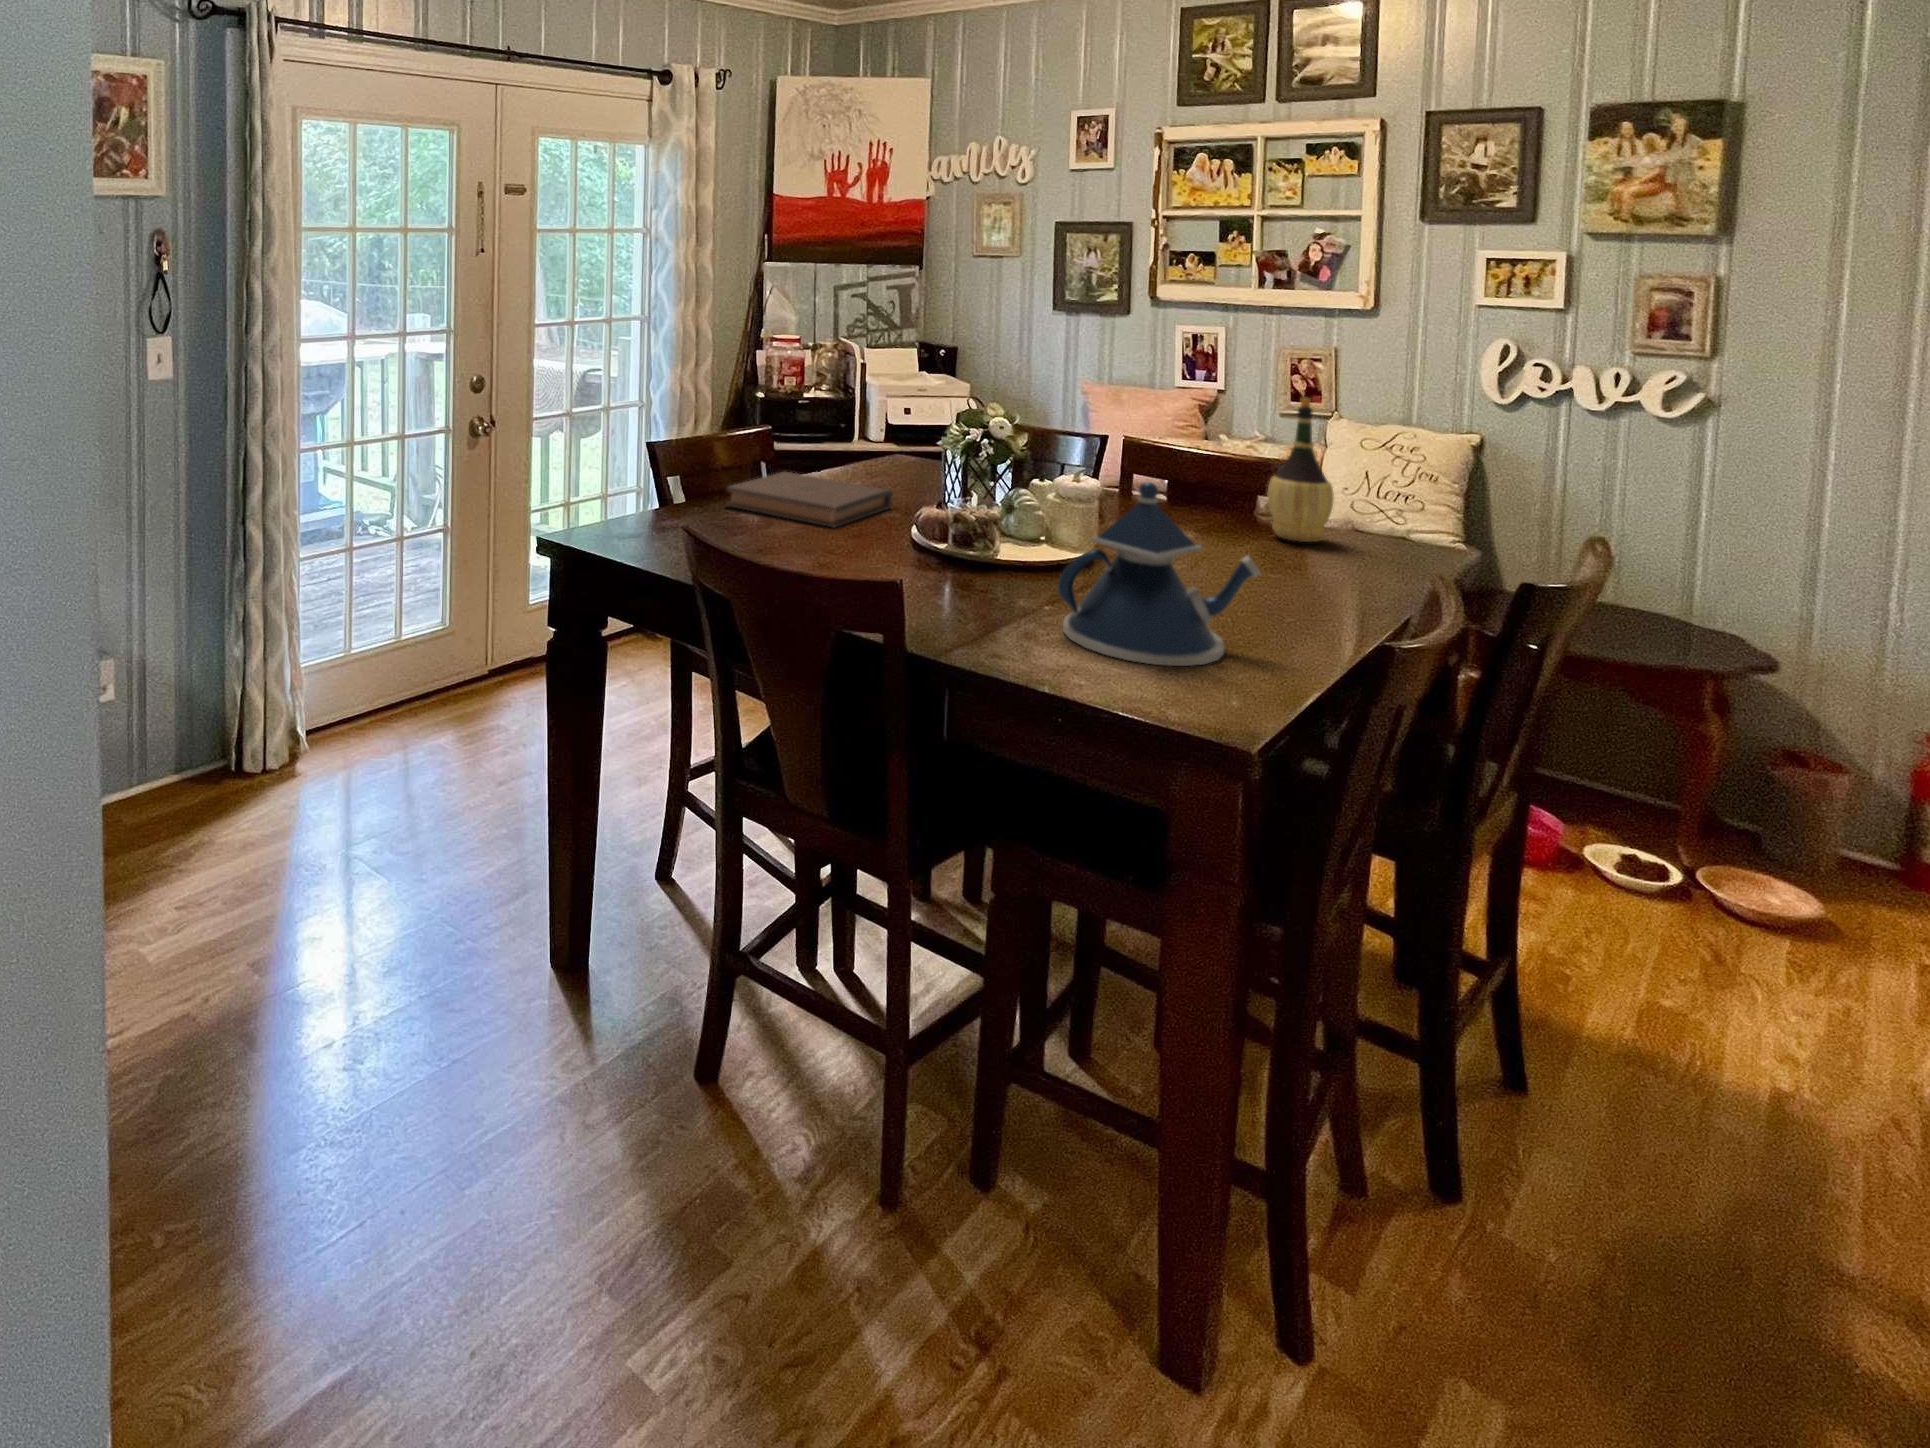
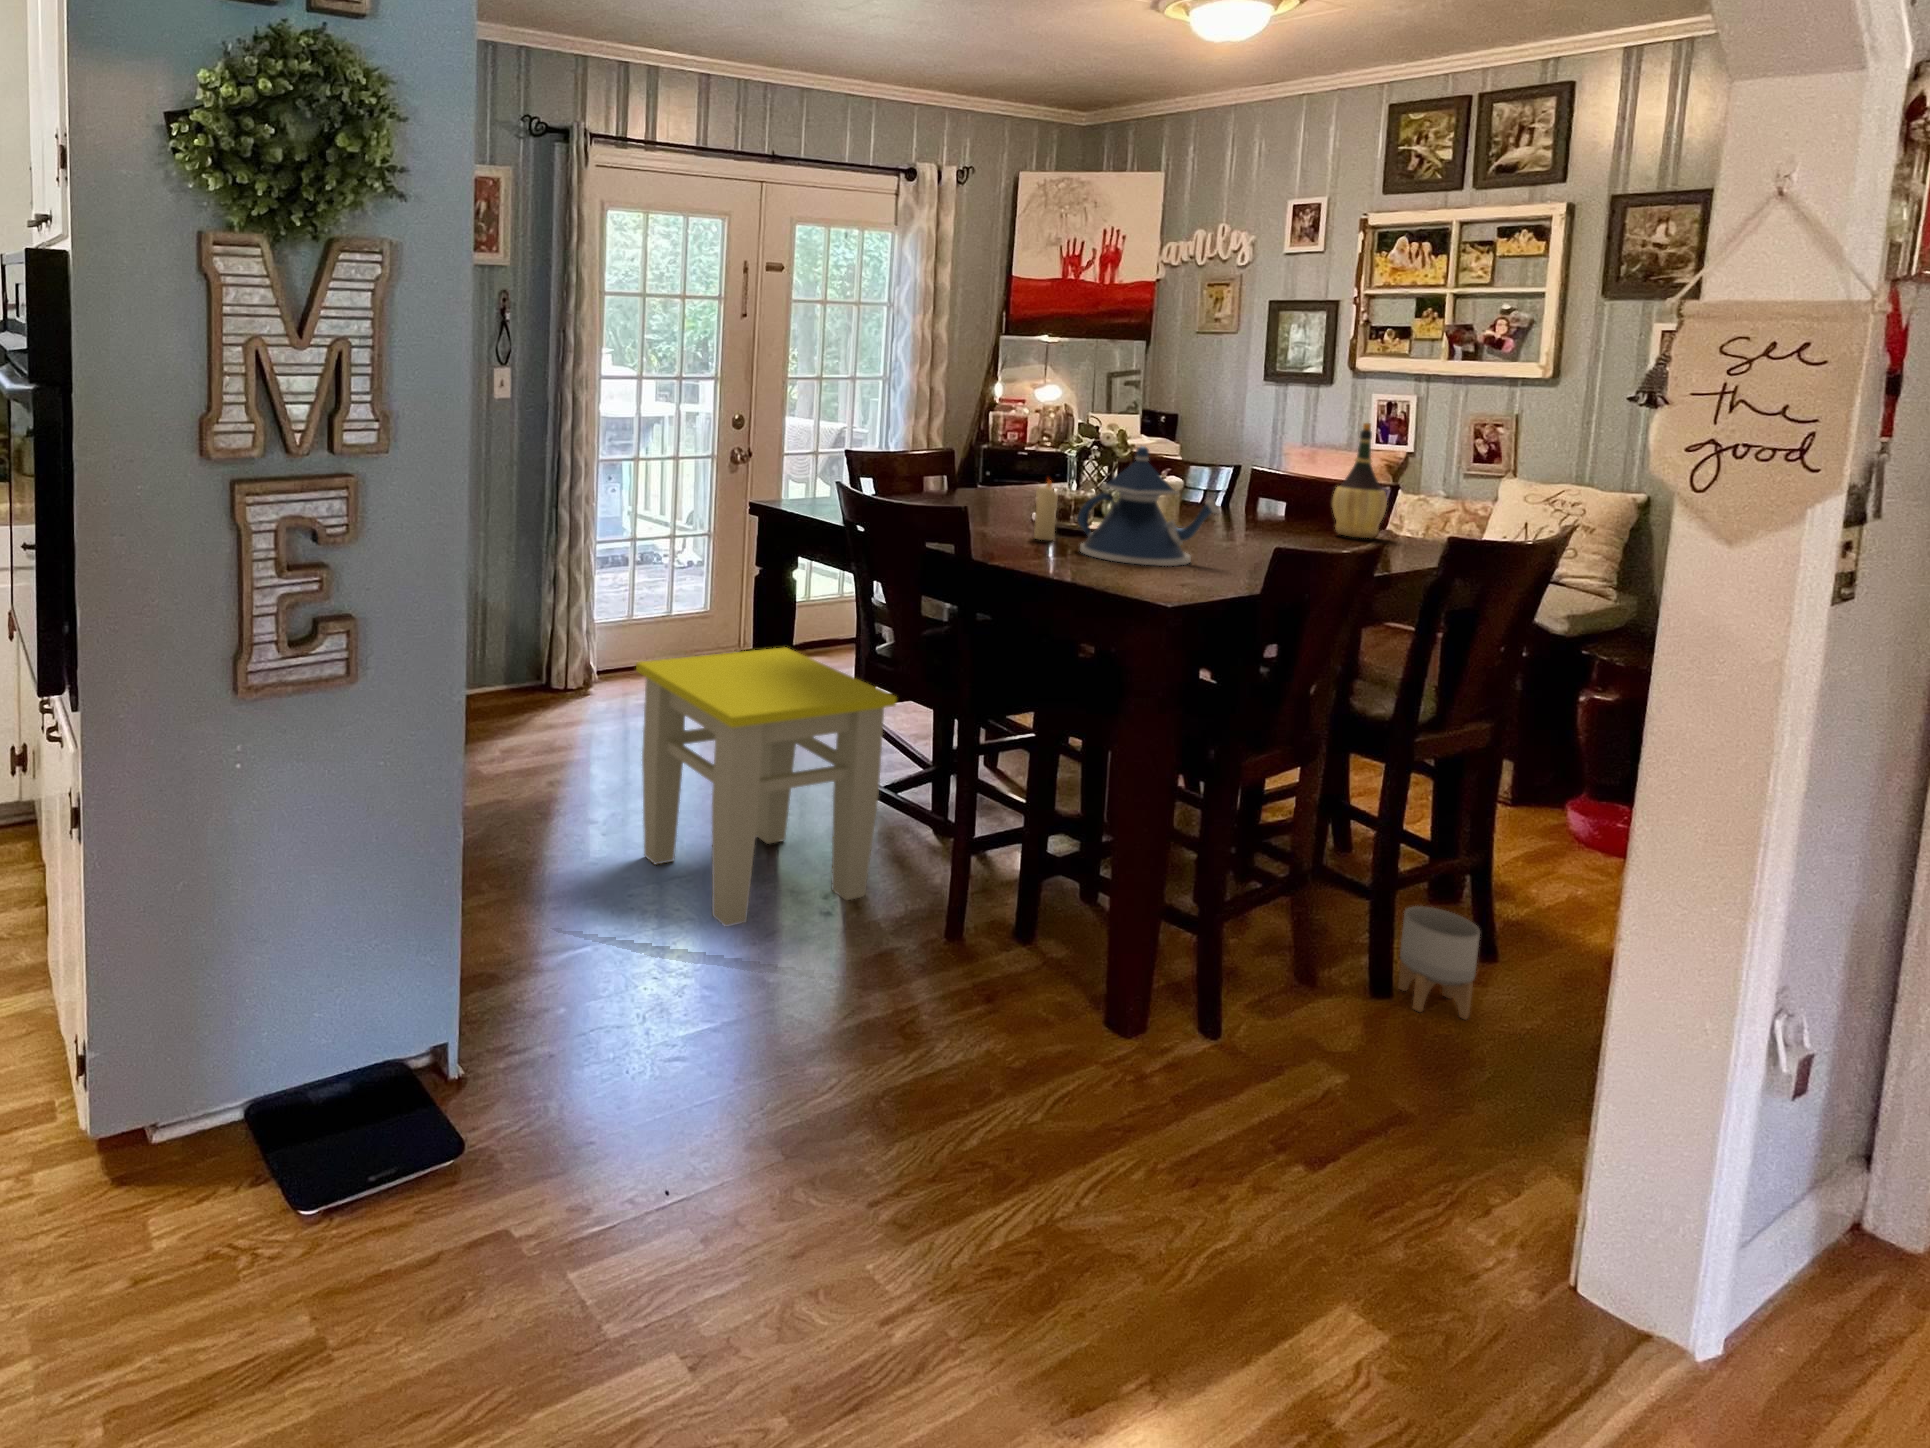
book: present [727,472,893,528] -> none [897,477,1030,508]
candle: none [979,518,1011,610] -> present [1034,480,1058,540]
stool: none [404,770,815,1333] -> present [636,648,897,927]
planter: none [1503,1090,1622,1263] -> present [1398,906,1480,1019]

